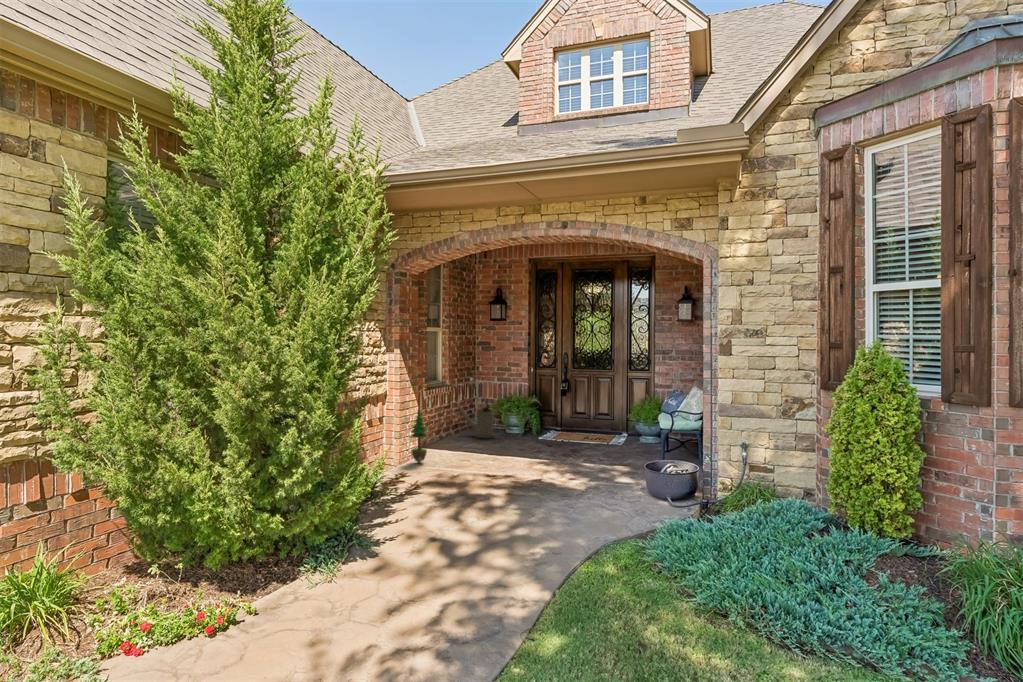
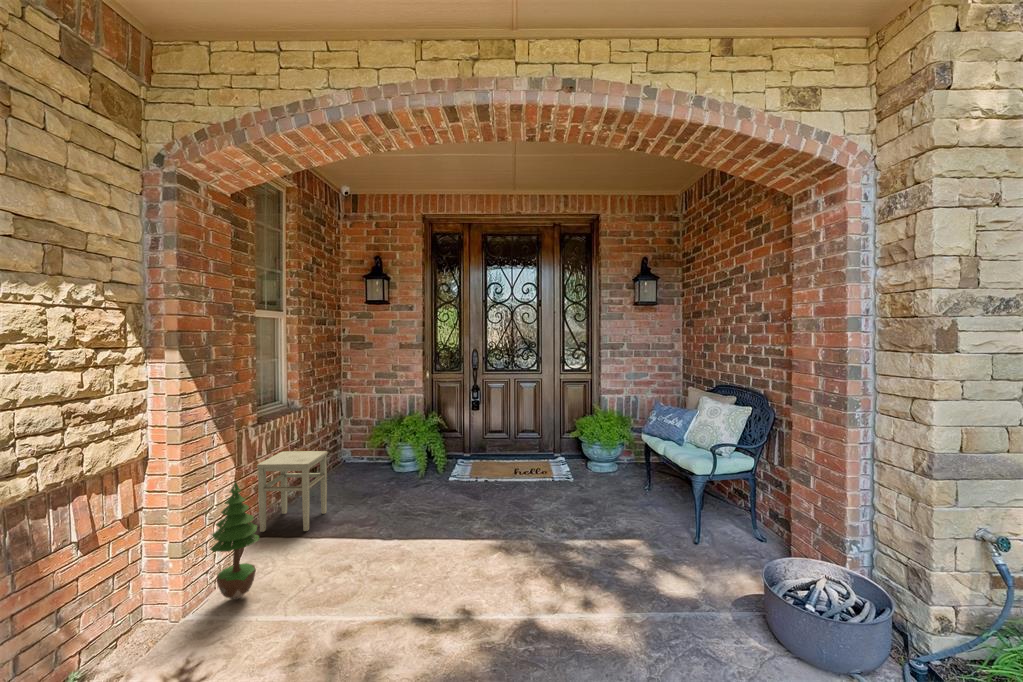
watering can: present [458,401,499,438] -> none [316,428,387,490]
stool: none [427,408,462,449] -> present [257,451,328,532]

